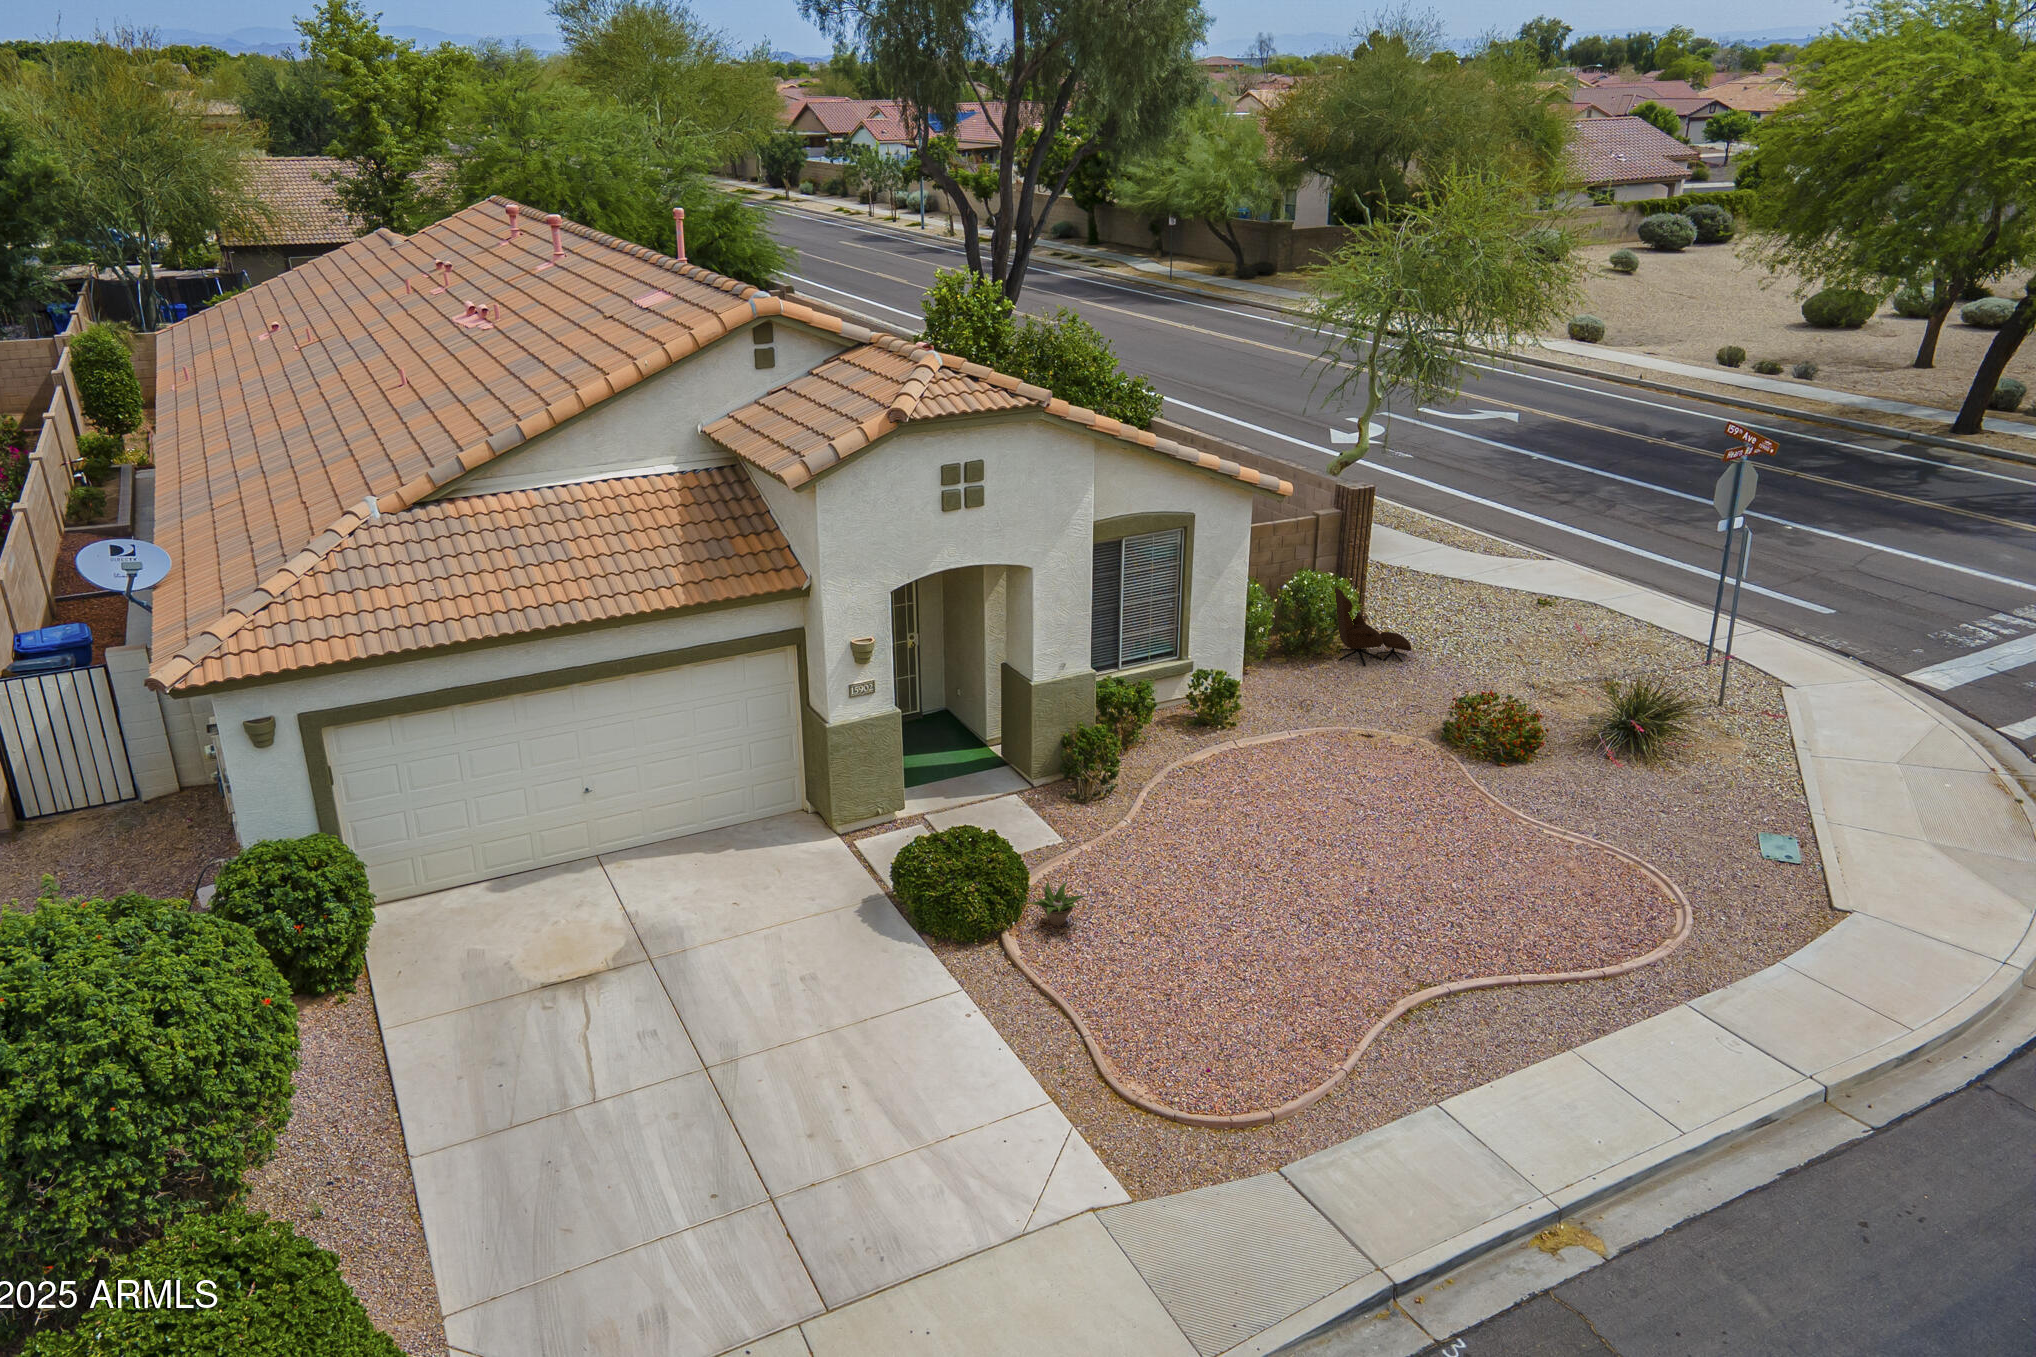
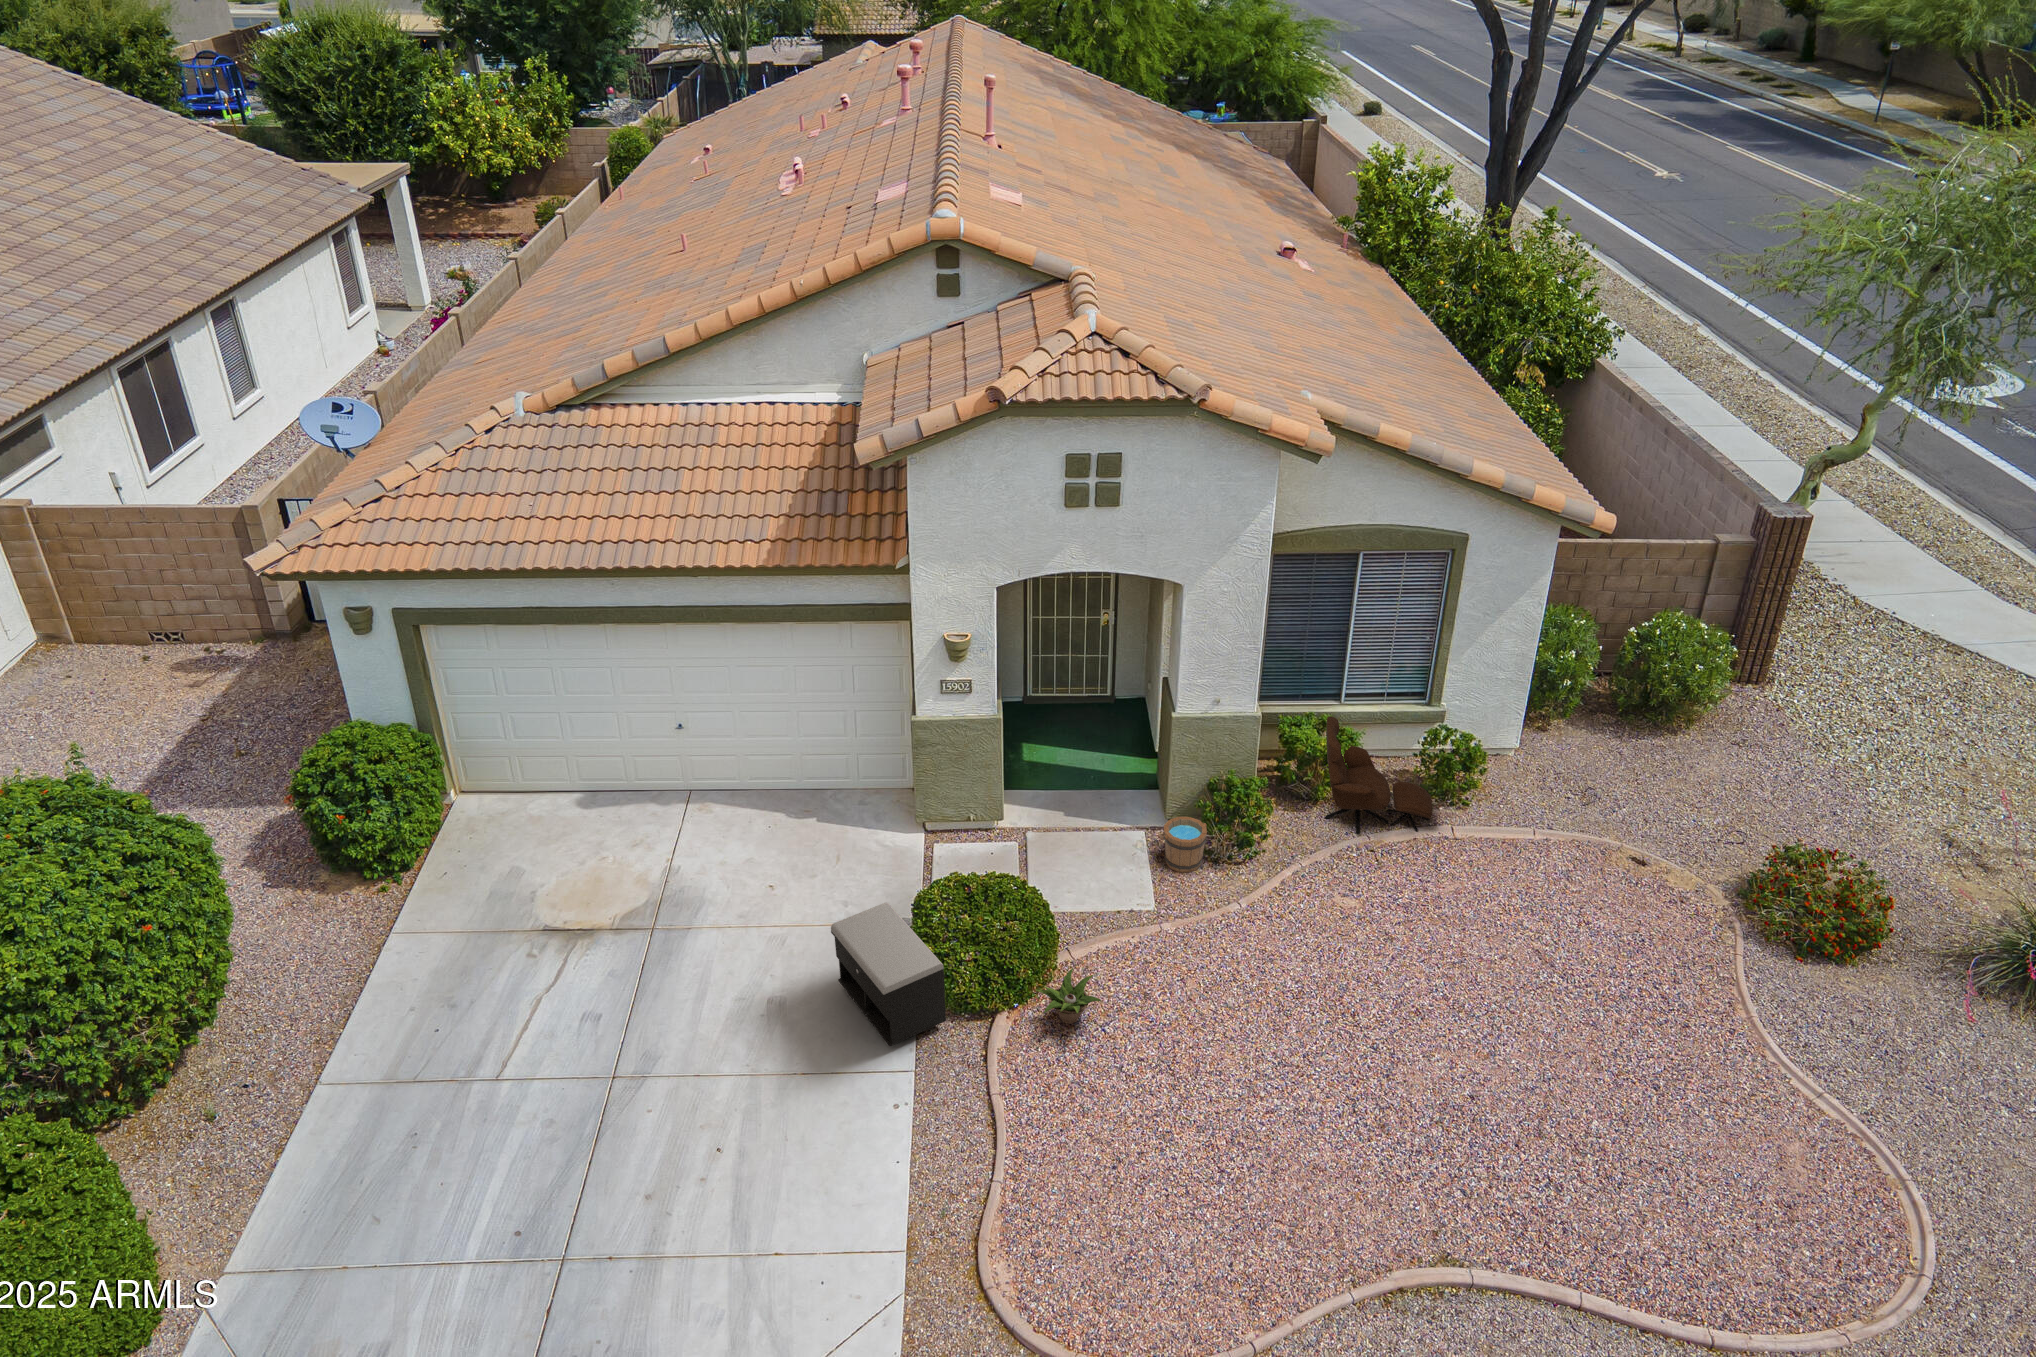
lounge chair: present [1335,588,1411,666] -> present [1325,716,1433,834]
bucket: none [1042,766,1081,811] -> present [1160,817,1207,872]
storage bench: none [852,864,967,975] -> present [831,903,946,1046]

